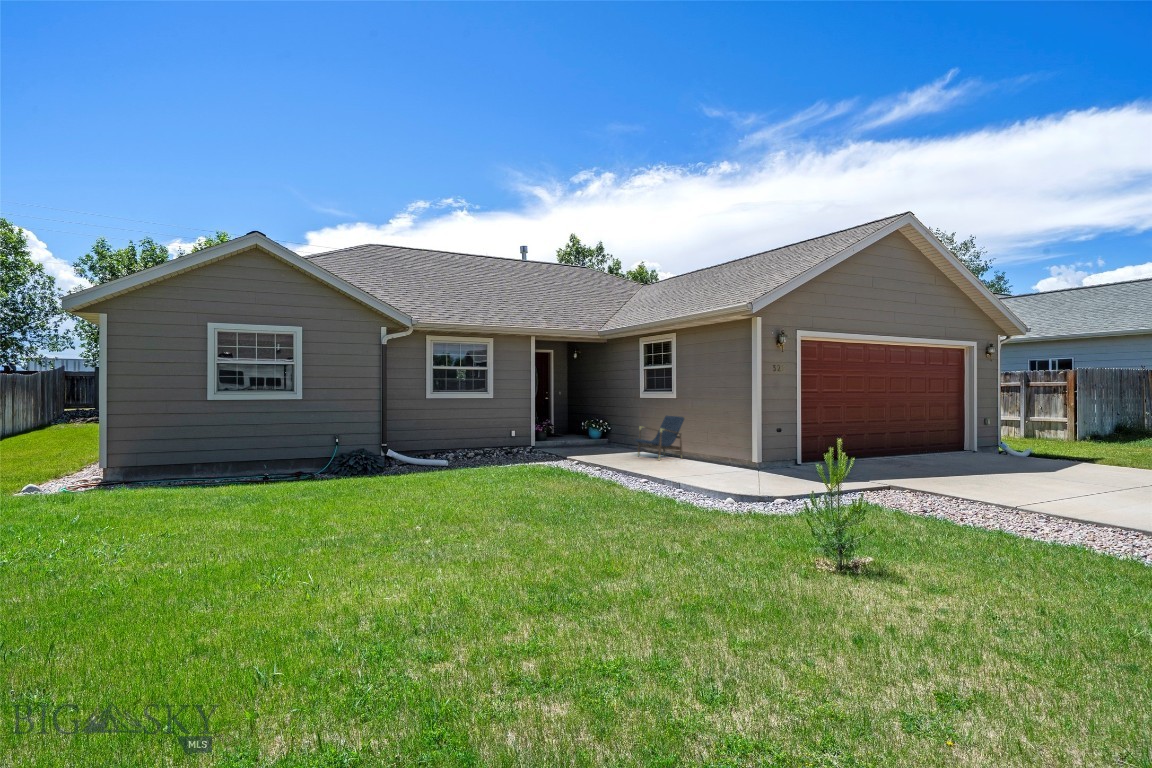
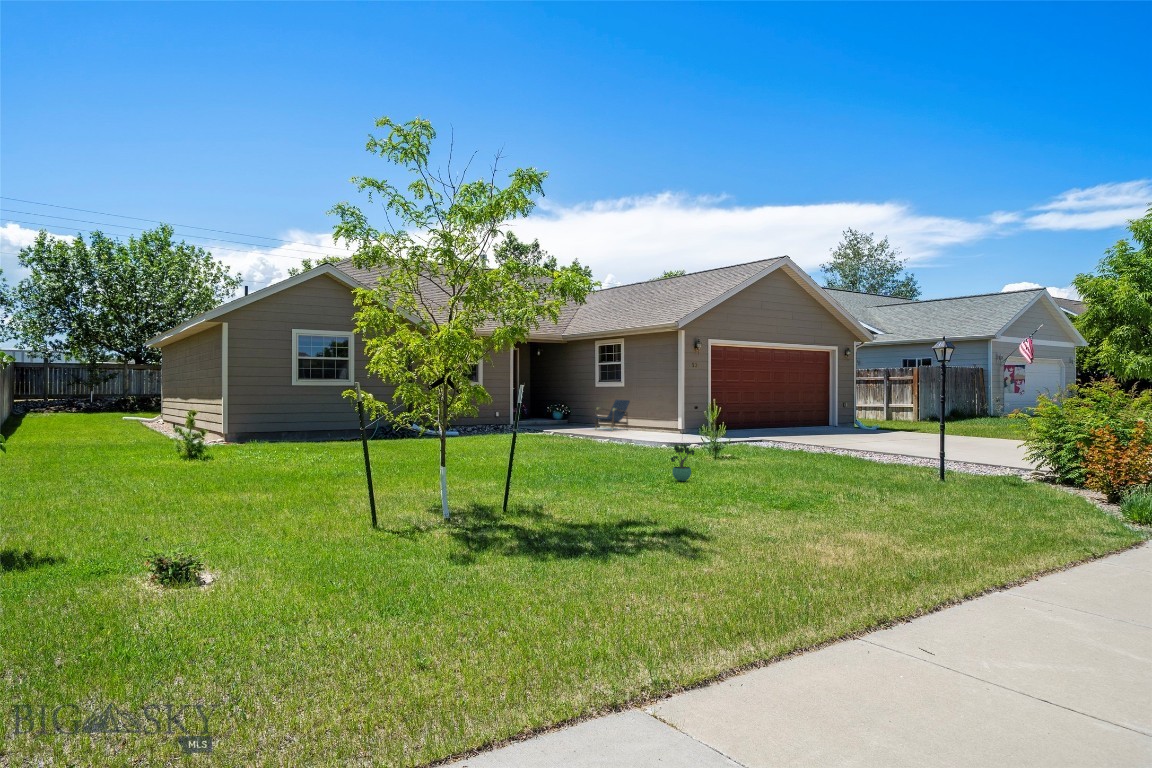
potted plant: none [745,613,824,728] -> present [670,445,695,481]

